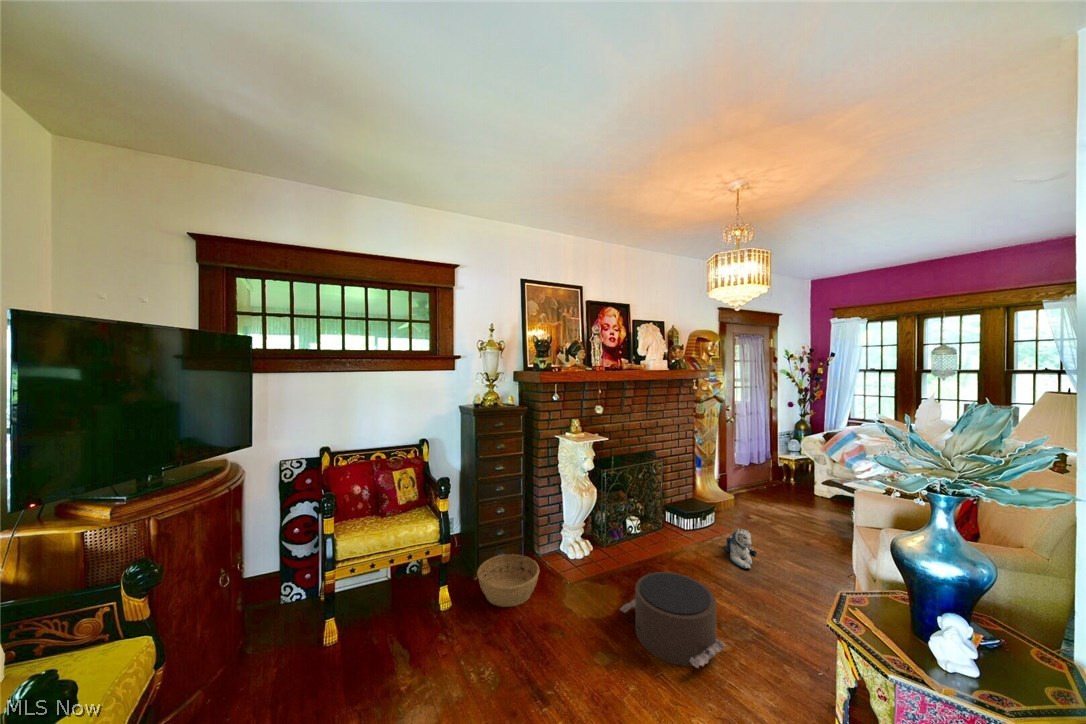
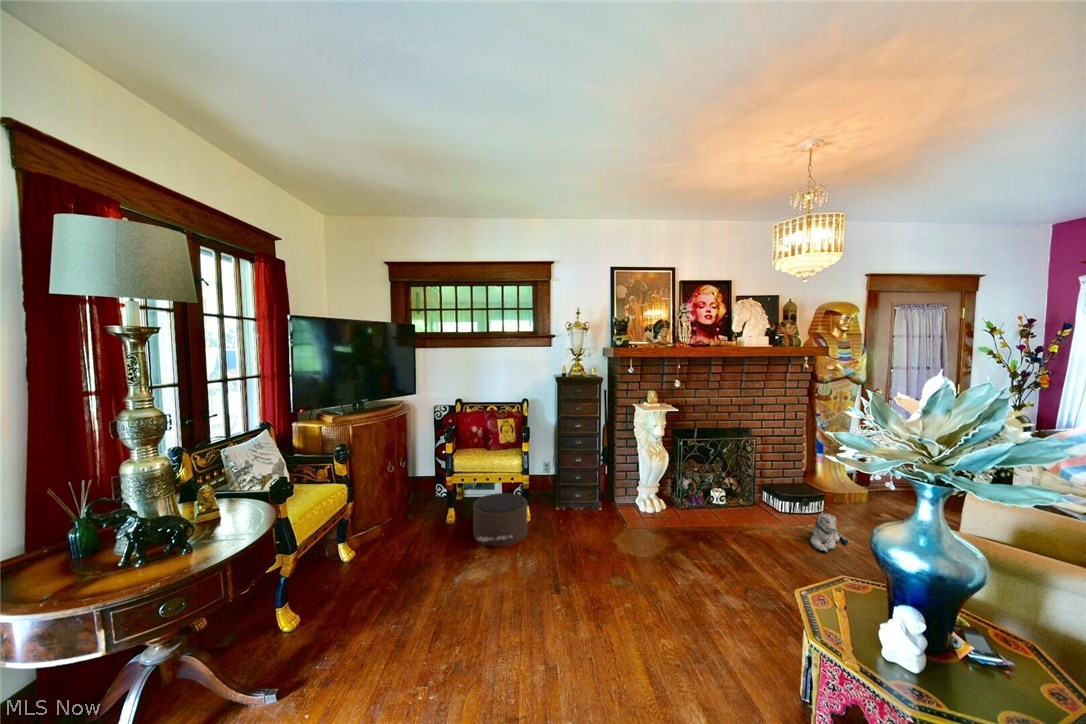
basket: present [477,554,539,607] -> none [554,495,604,530]
pouf: present [620,572,726,668] -> present [473,493,528,546]

